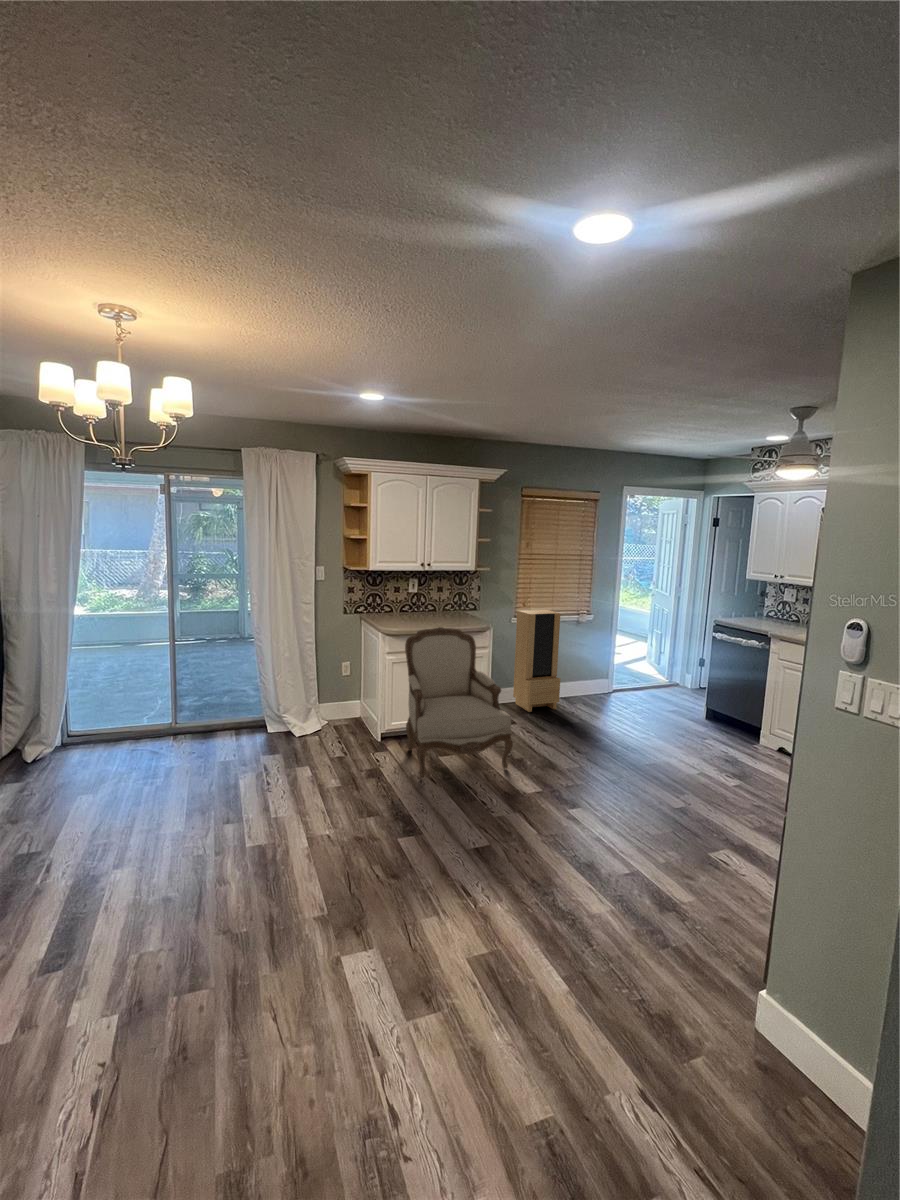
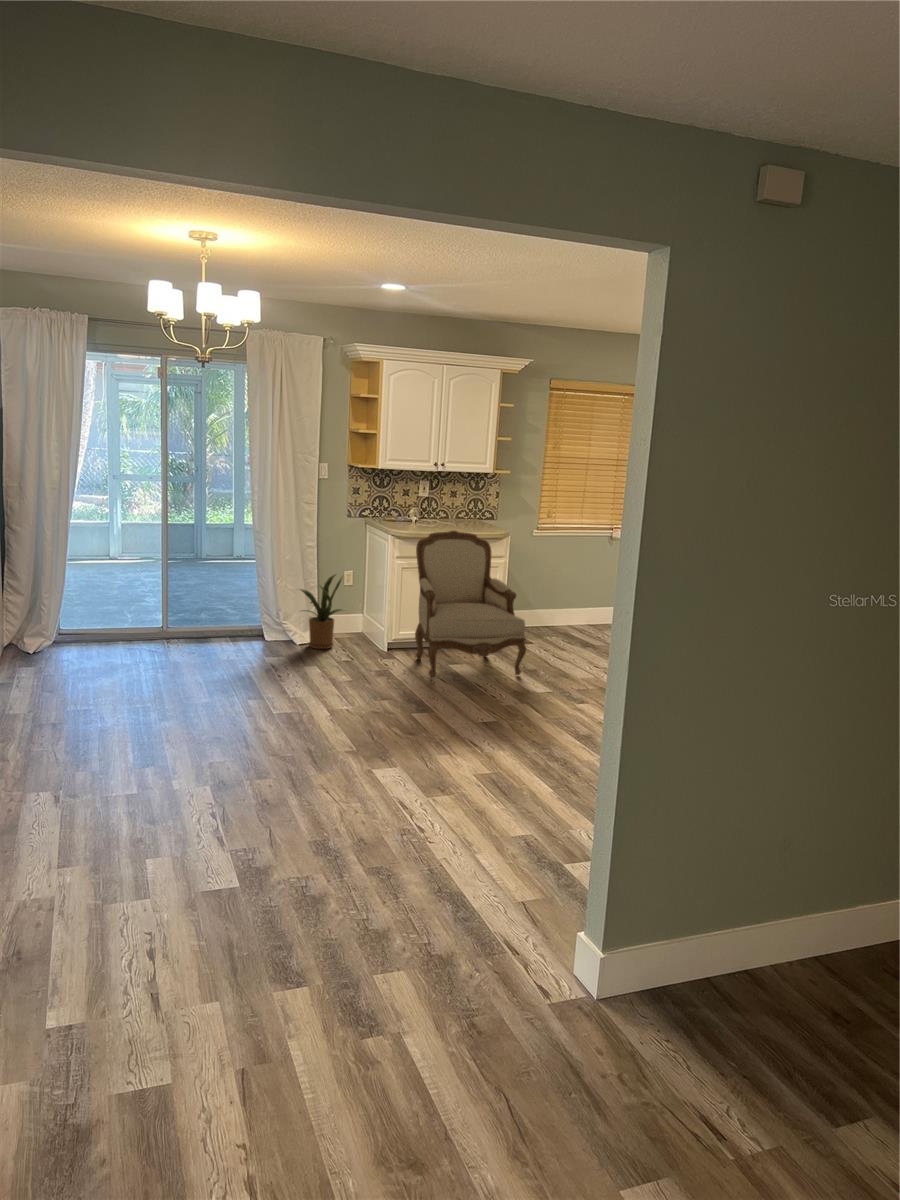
storage cabinet: present [513,610,560,712] -> none [533,522,589,635]
house plant: none [290,668,343,742] -> present [300,575,343,649]

